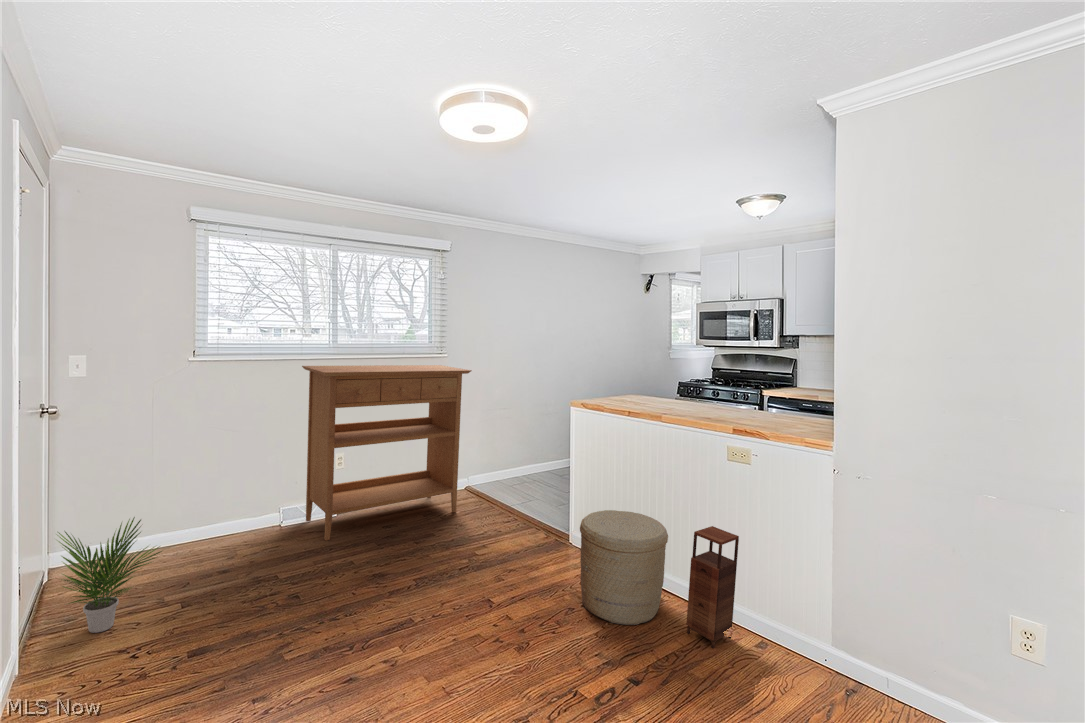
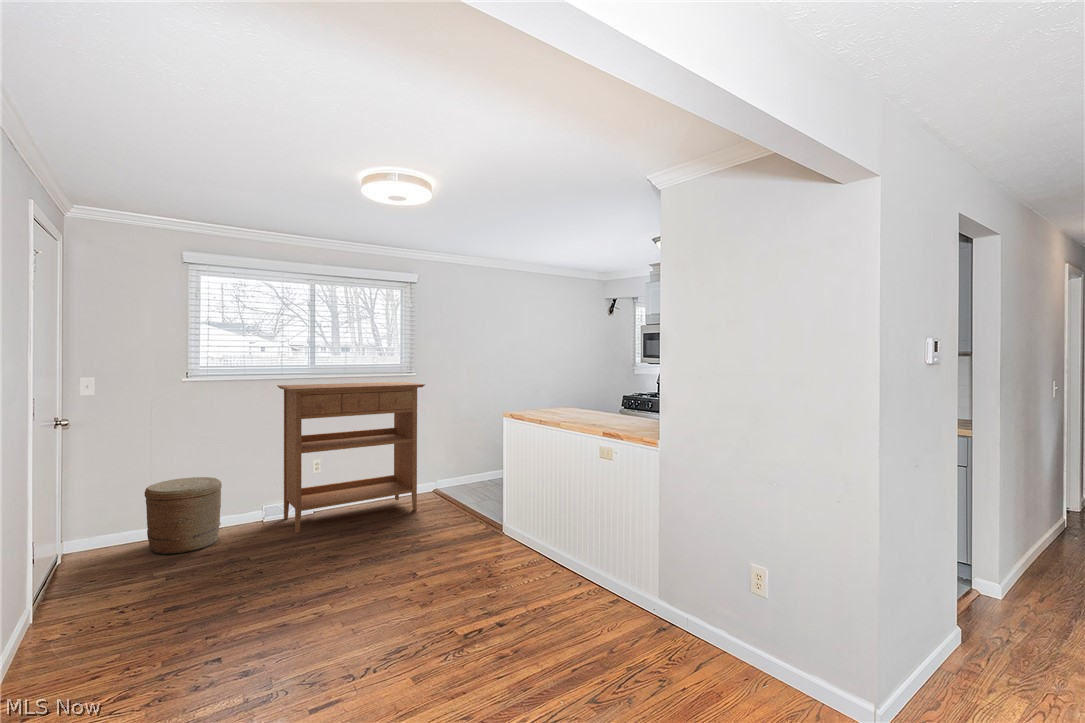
woven basket: present [580,510,668,625] -> present [145,477,222,555]
potted plant: present [57,517,162,633] -> none [45,506,150,597]
storage cabinet: present [686,526,739,648] -> none [574,502,613,603]

